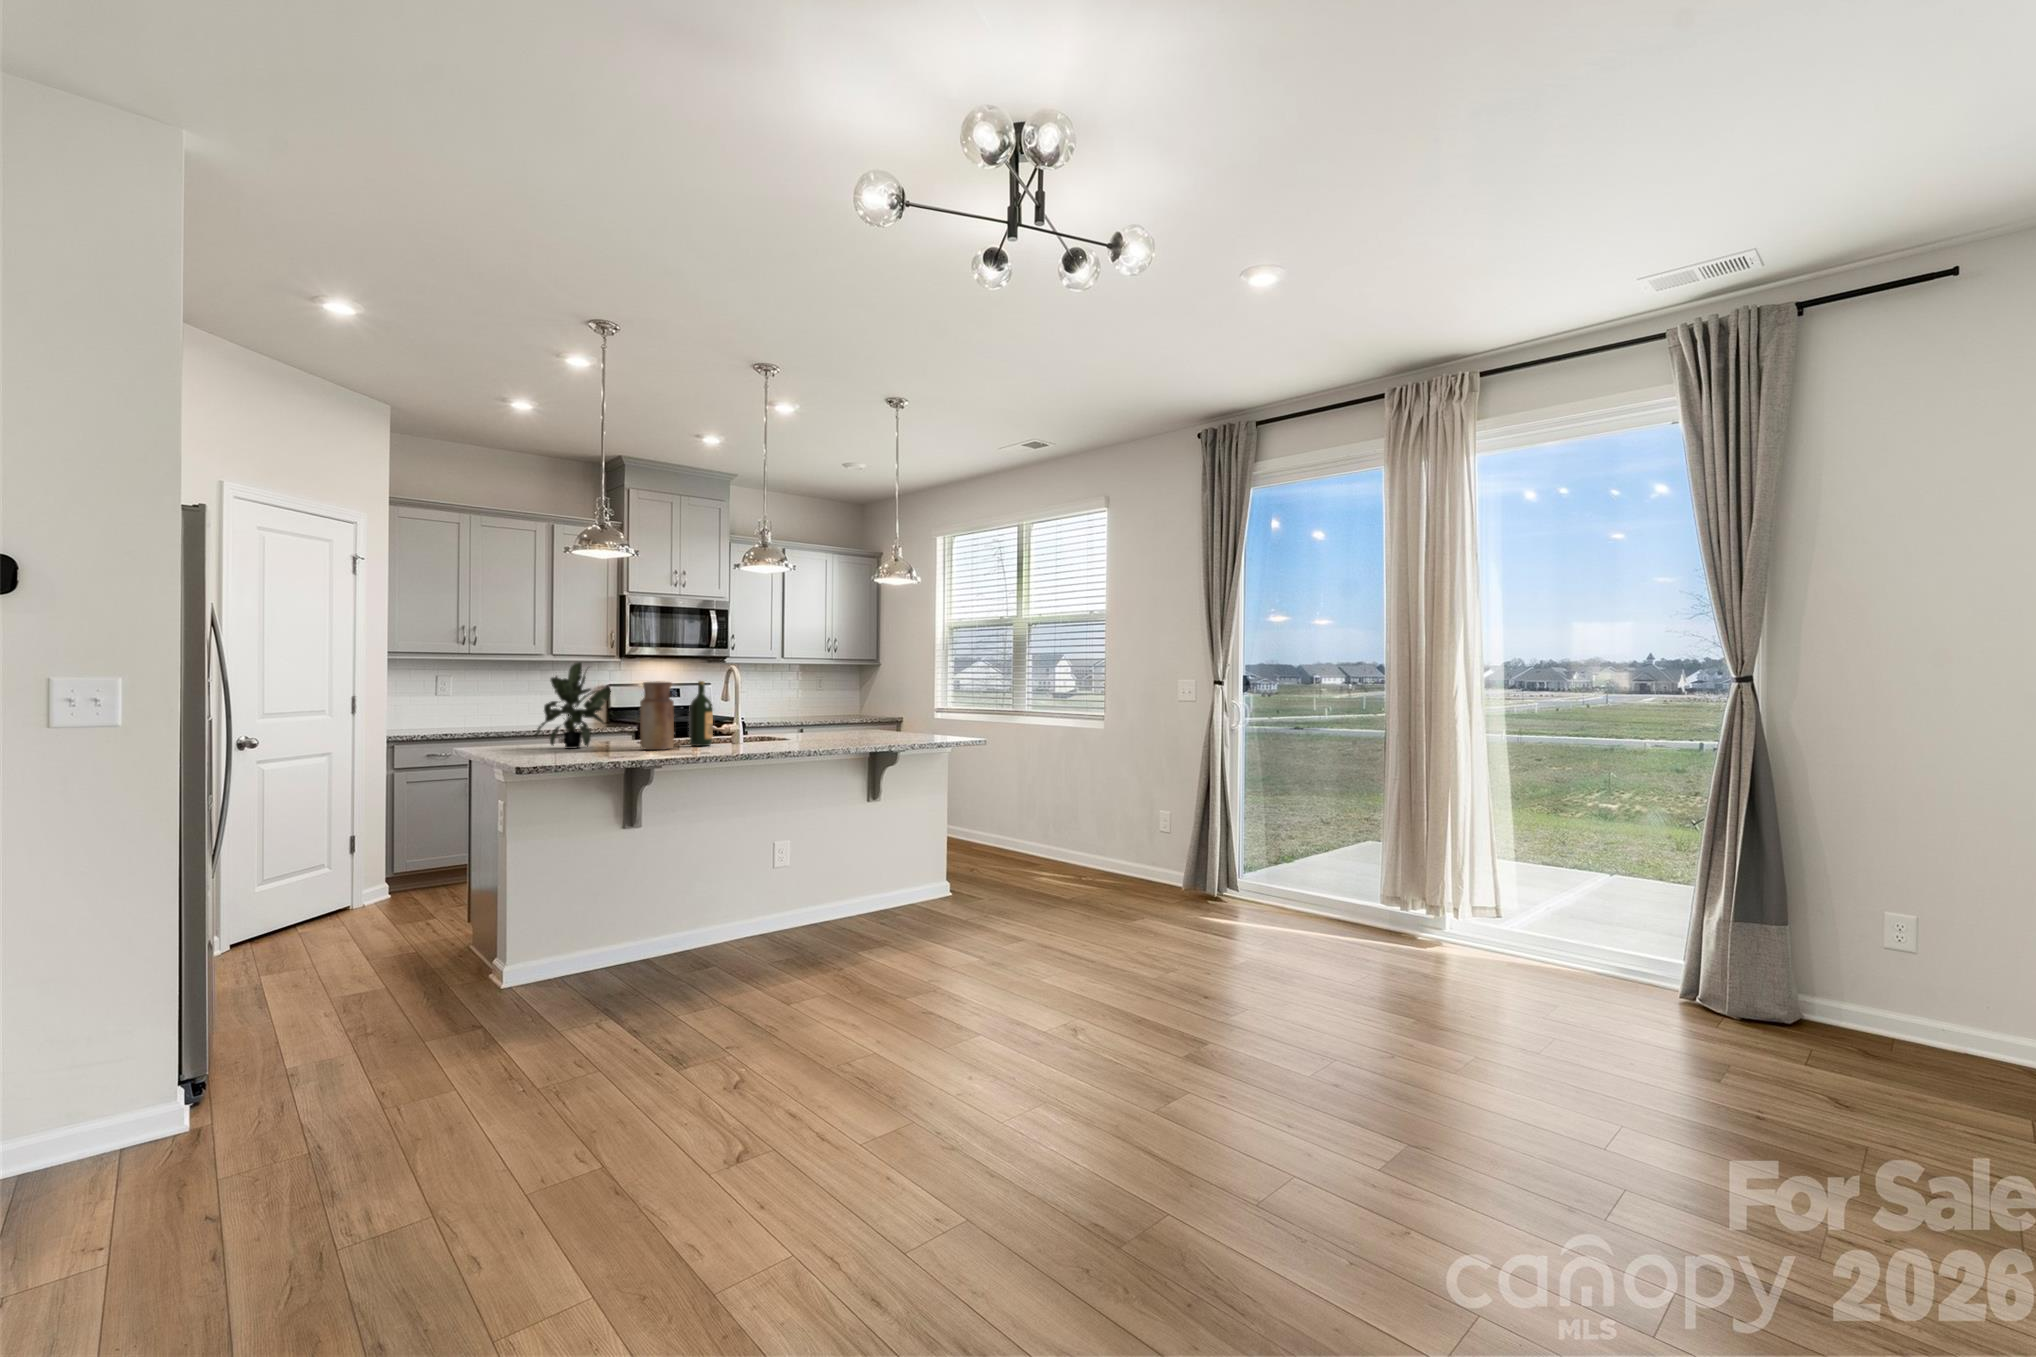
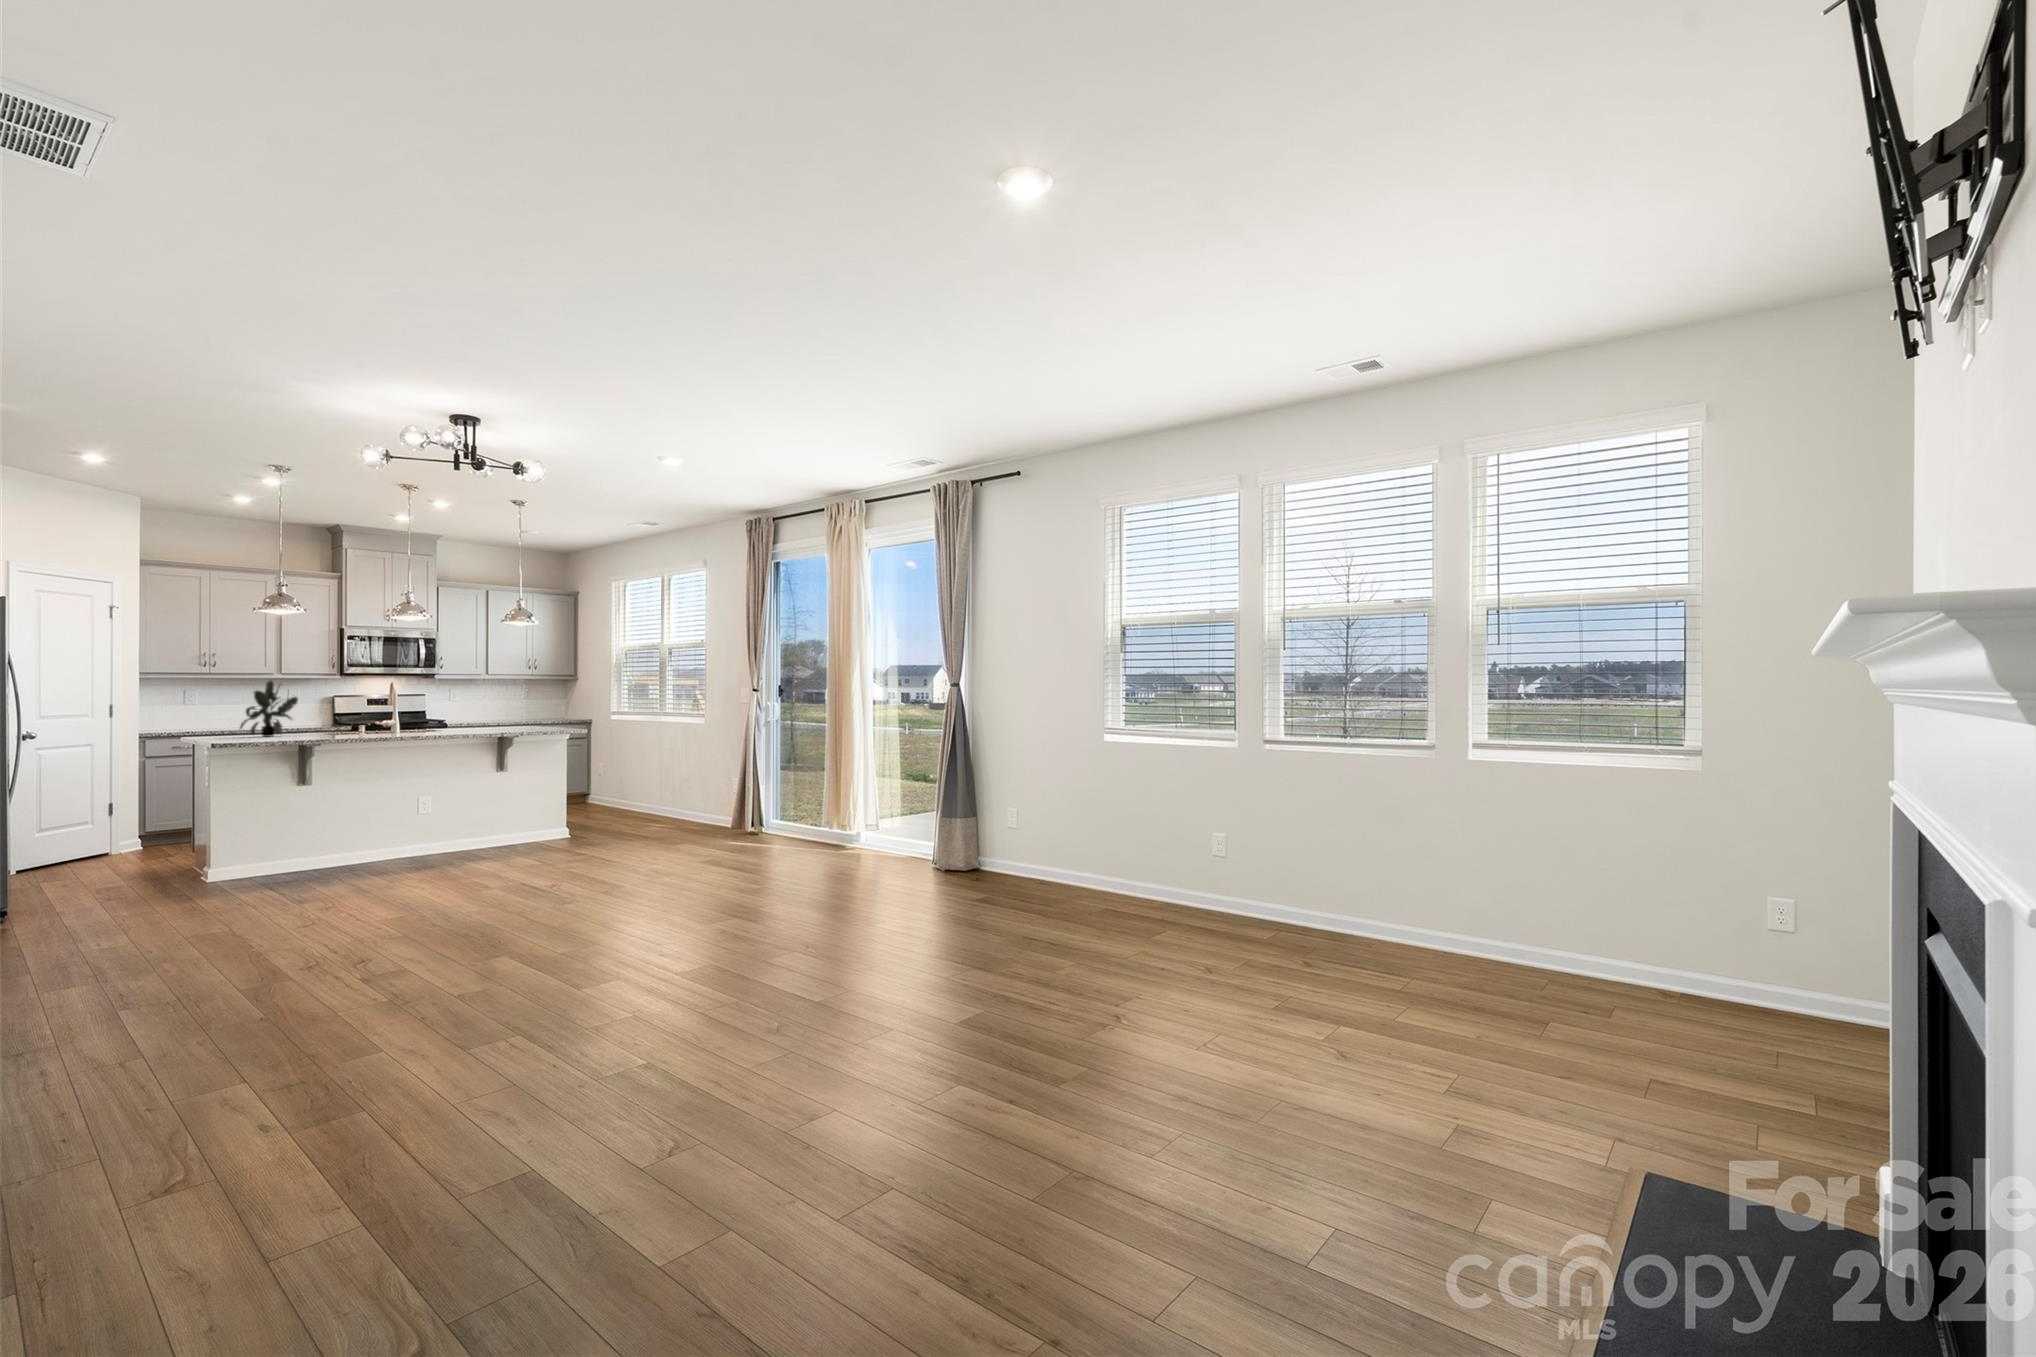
wine bottle: present [689,681,713,746] -> none [350,692,367,733]
vase: present [640,682,674,750] -> none [310,692,336,735]

